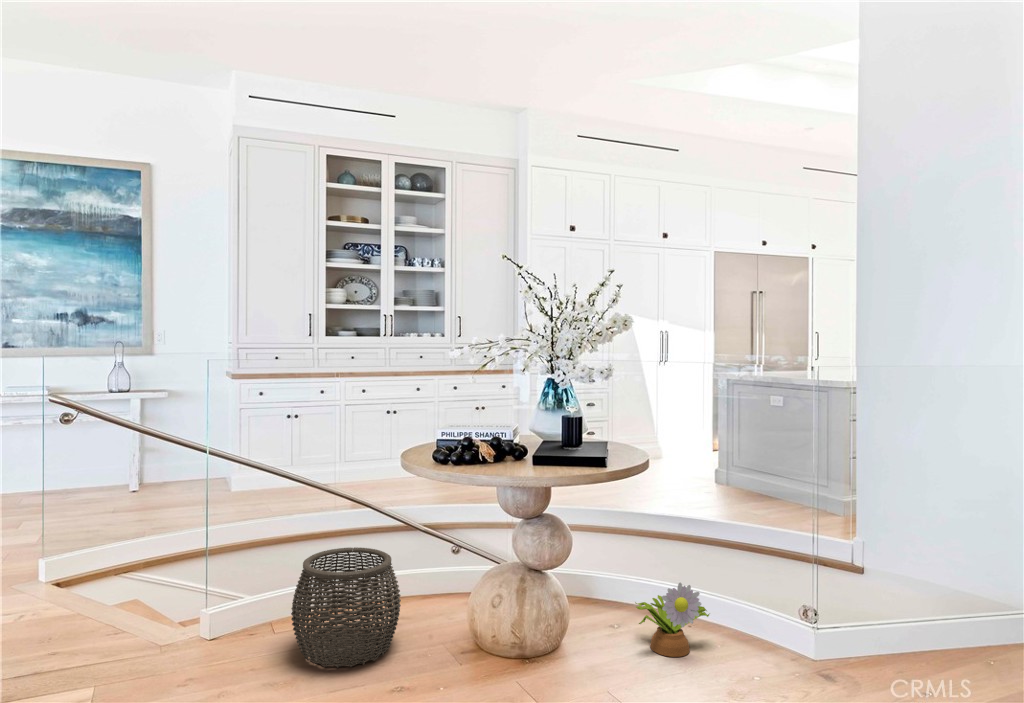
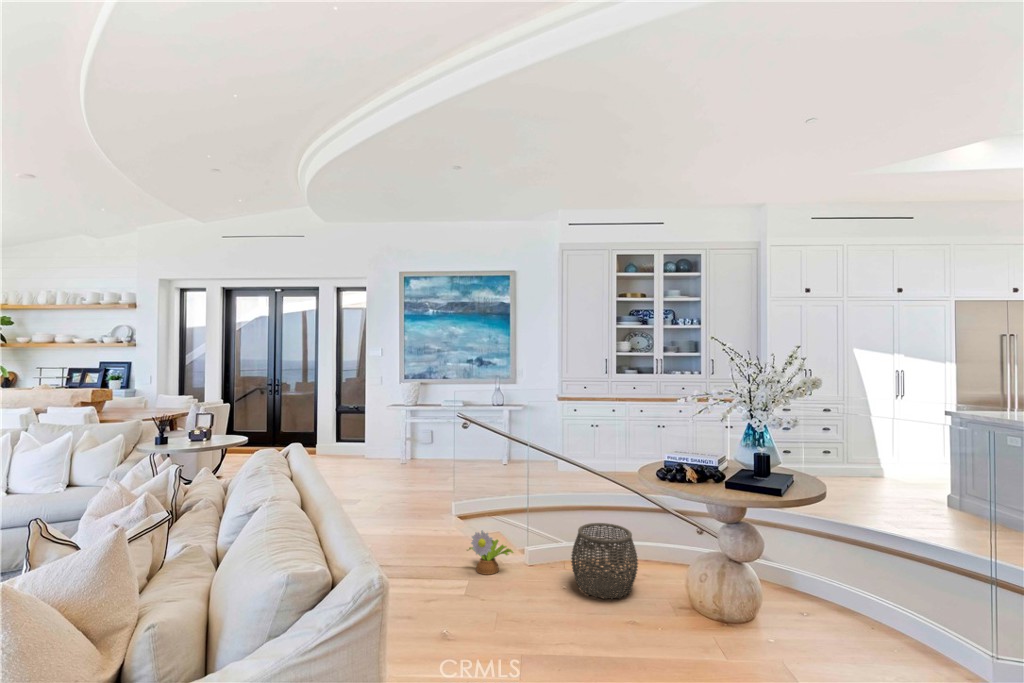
decorative plant: present [635,583,709,657] -> present [469,530,513,575]

